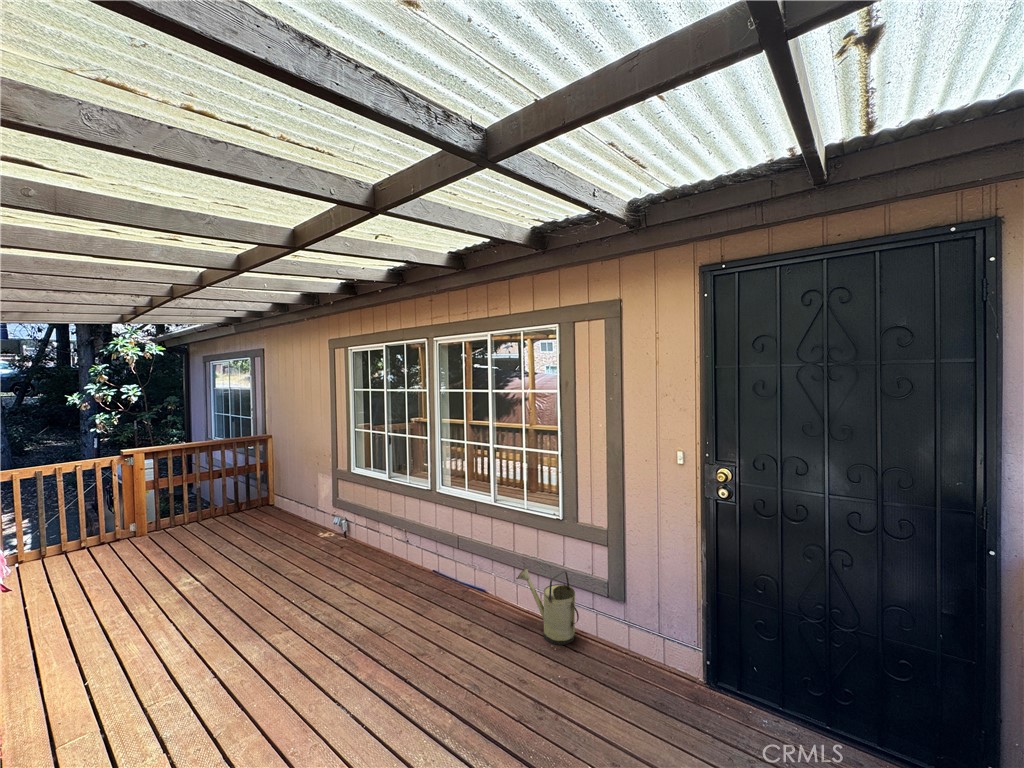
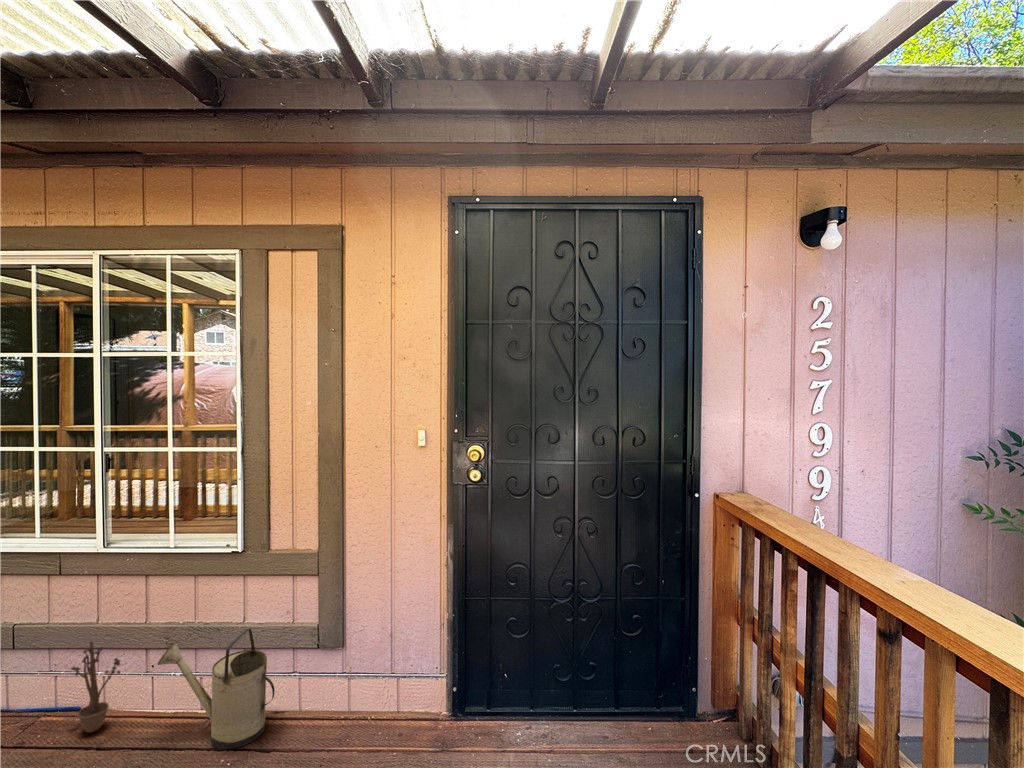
decorative plant: none [478,555,502,607] -> present [64,641,120,733]

